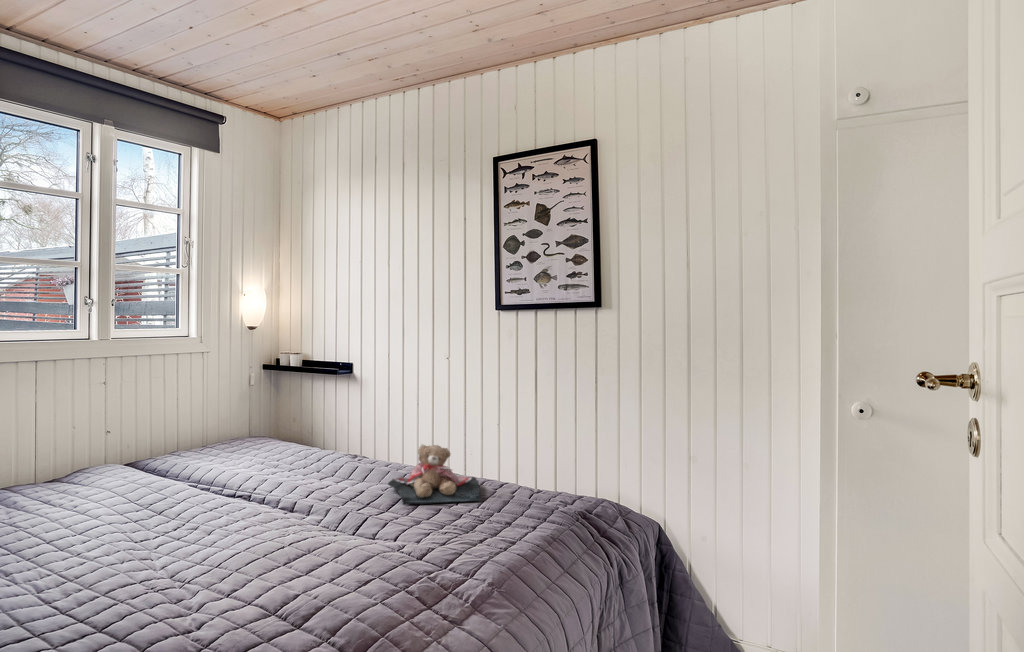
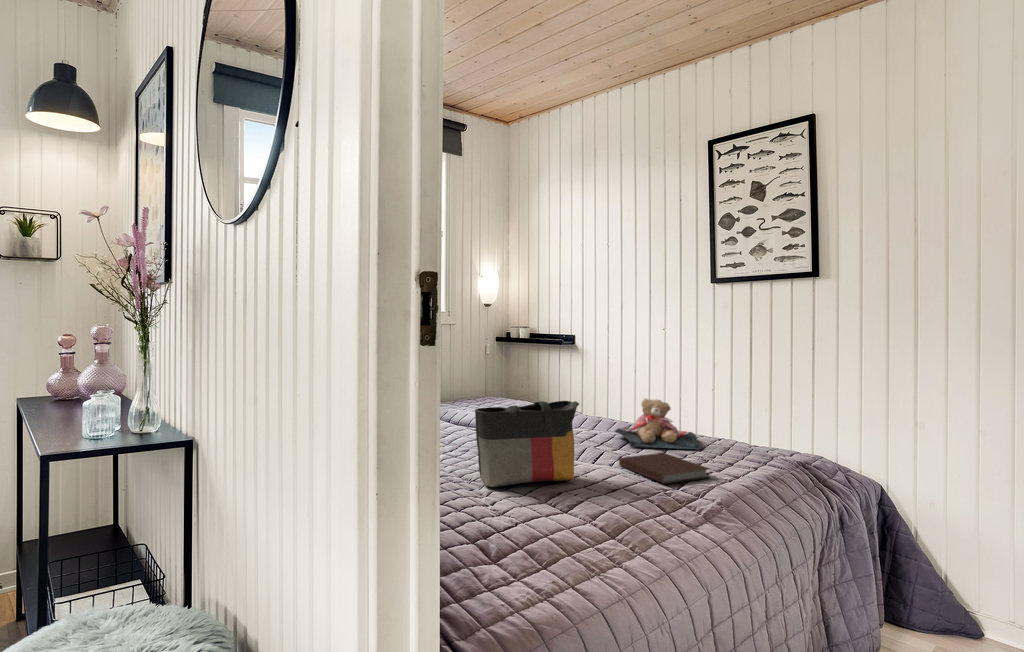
tote bag: none [174,468,326,598] -> present [475,401,579,487]
notebook: none [383,512,487,561] -> present [619,453,710,484]

